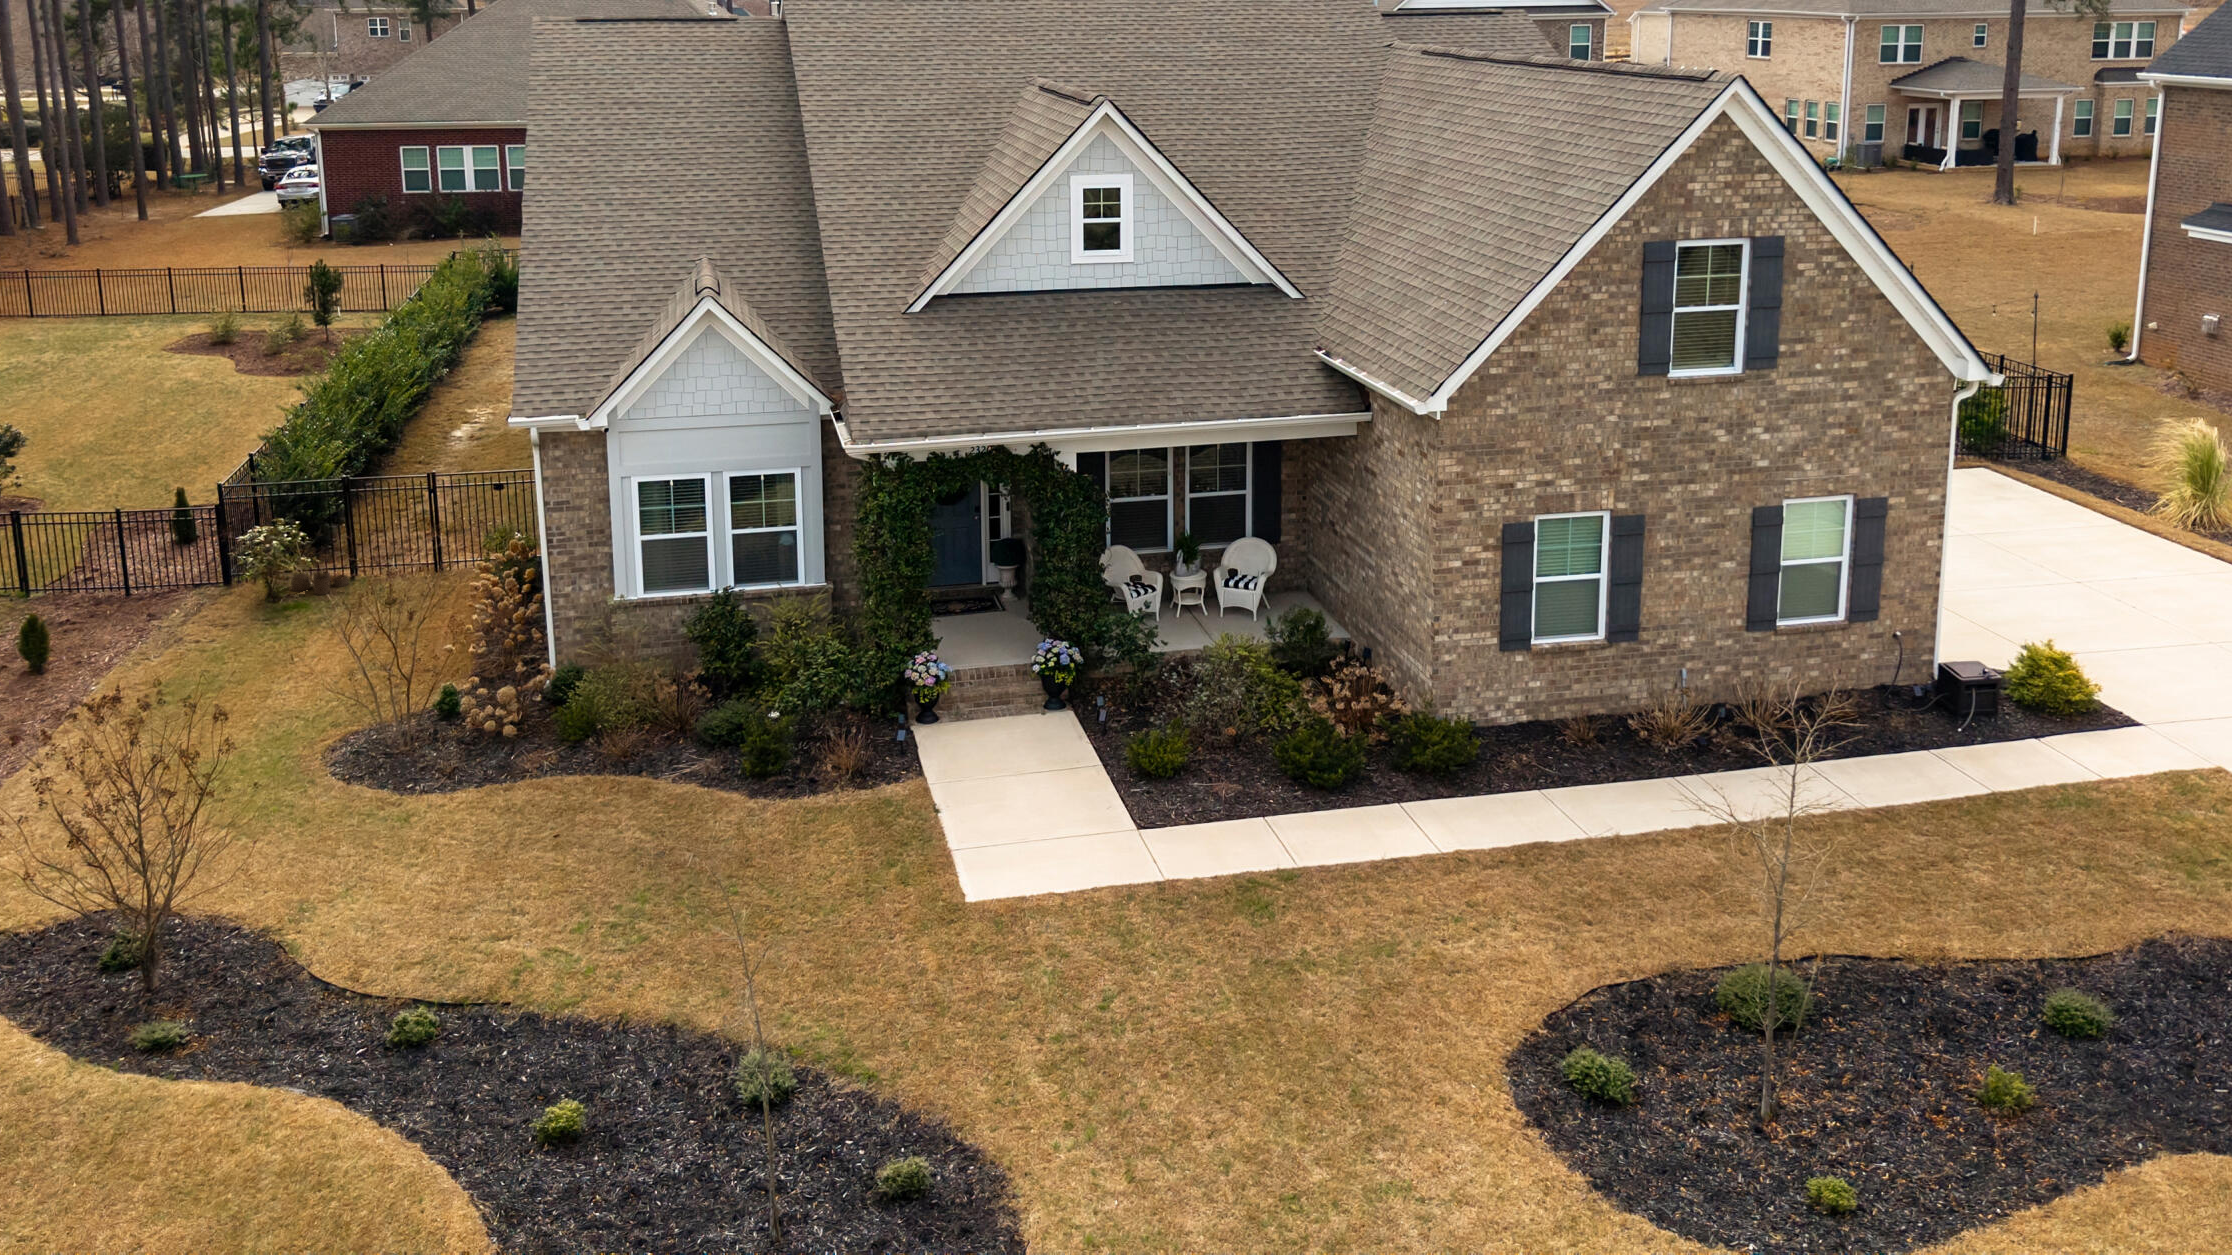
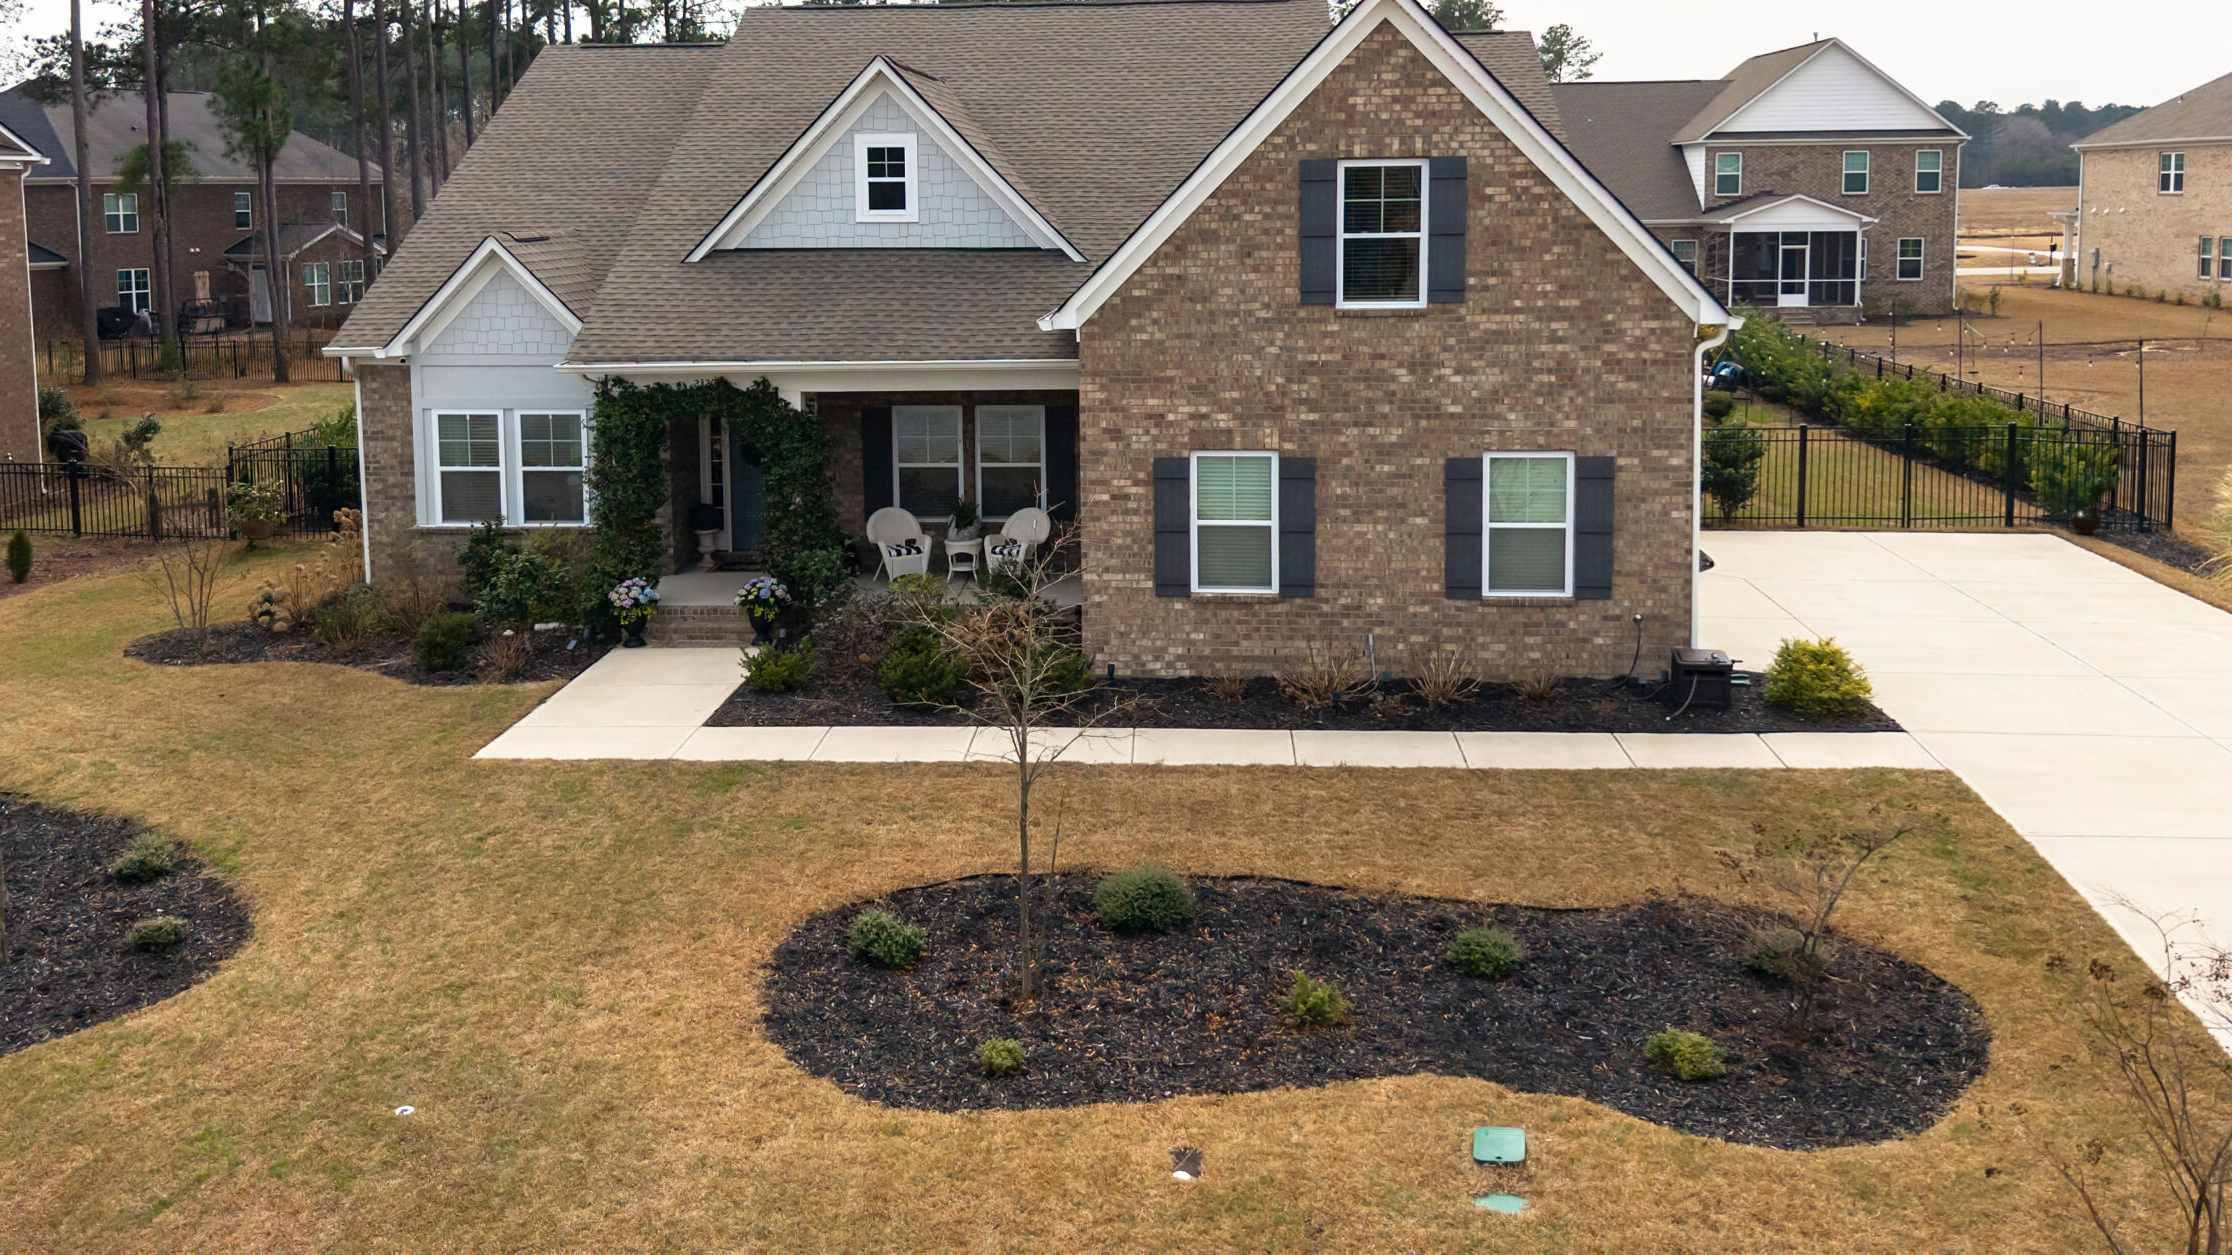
potted tree: none [1976,415,2010,460] -> present [2072,483,2109,534]
bench: none [173,538,263,605] -> present [148,487,221,539]

